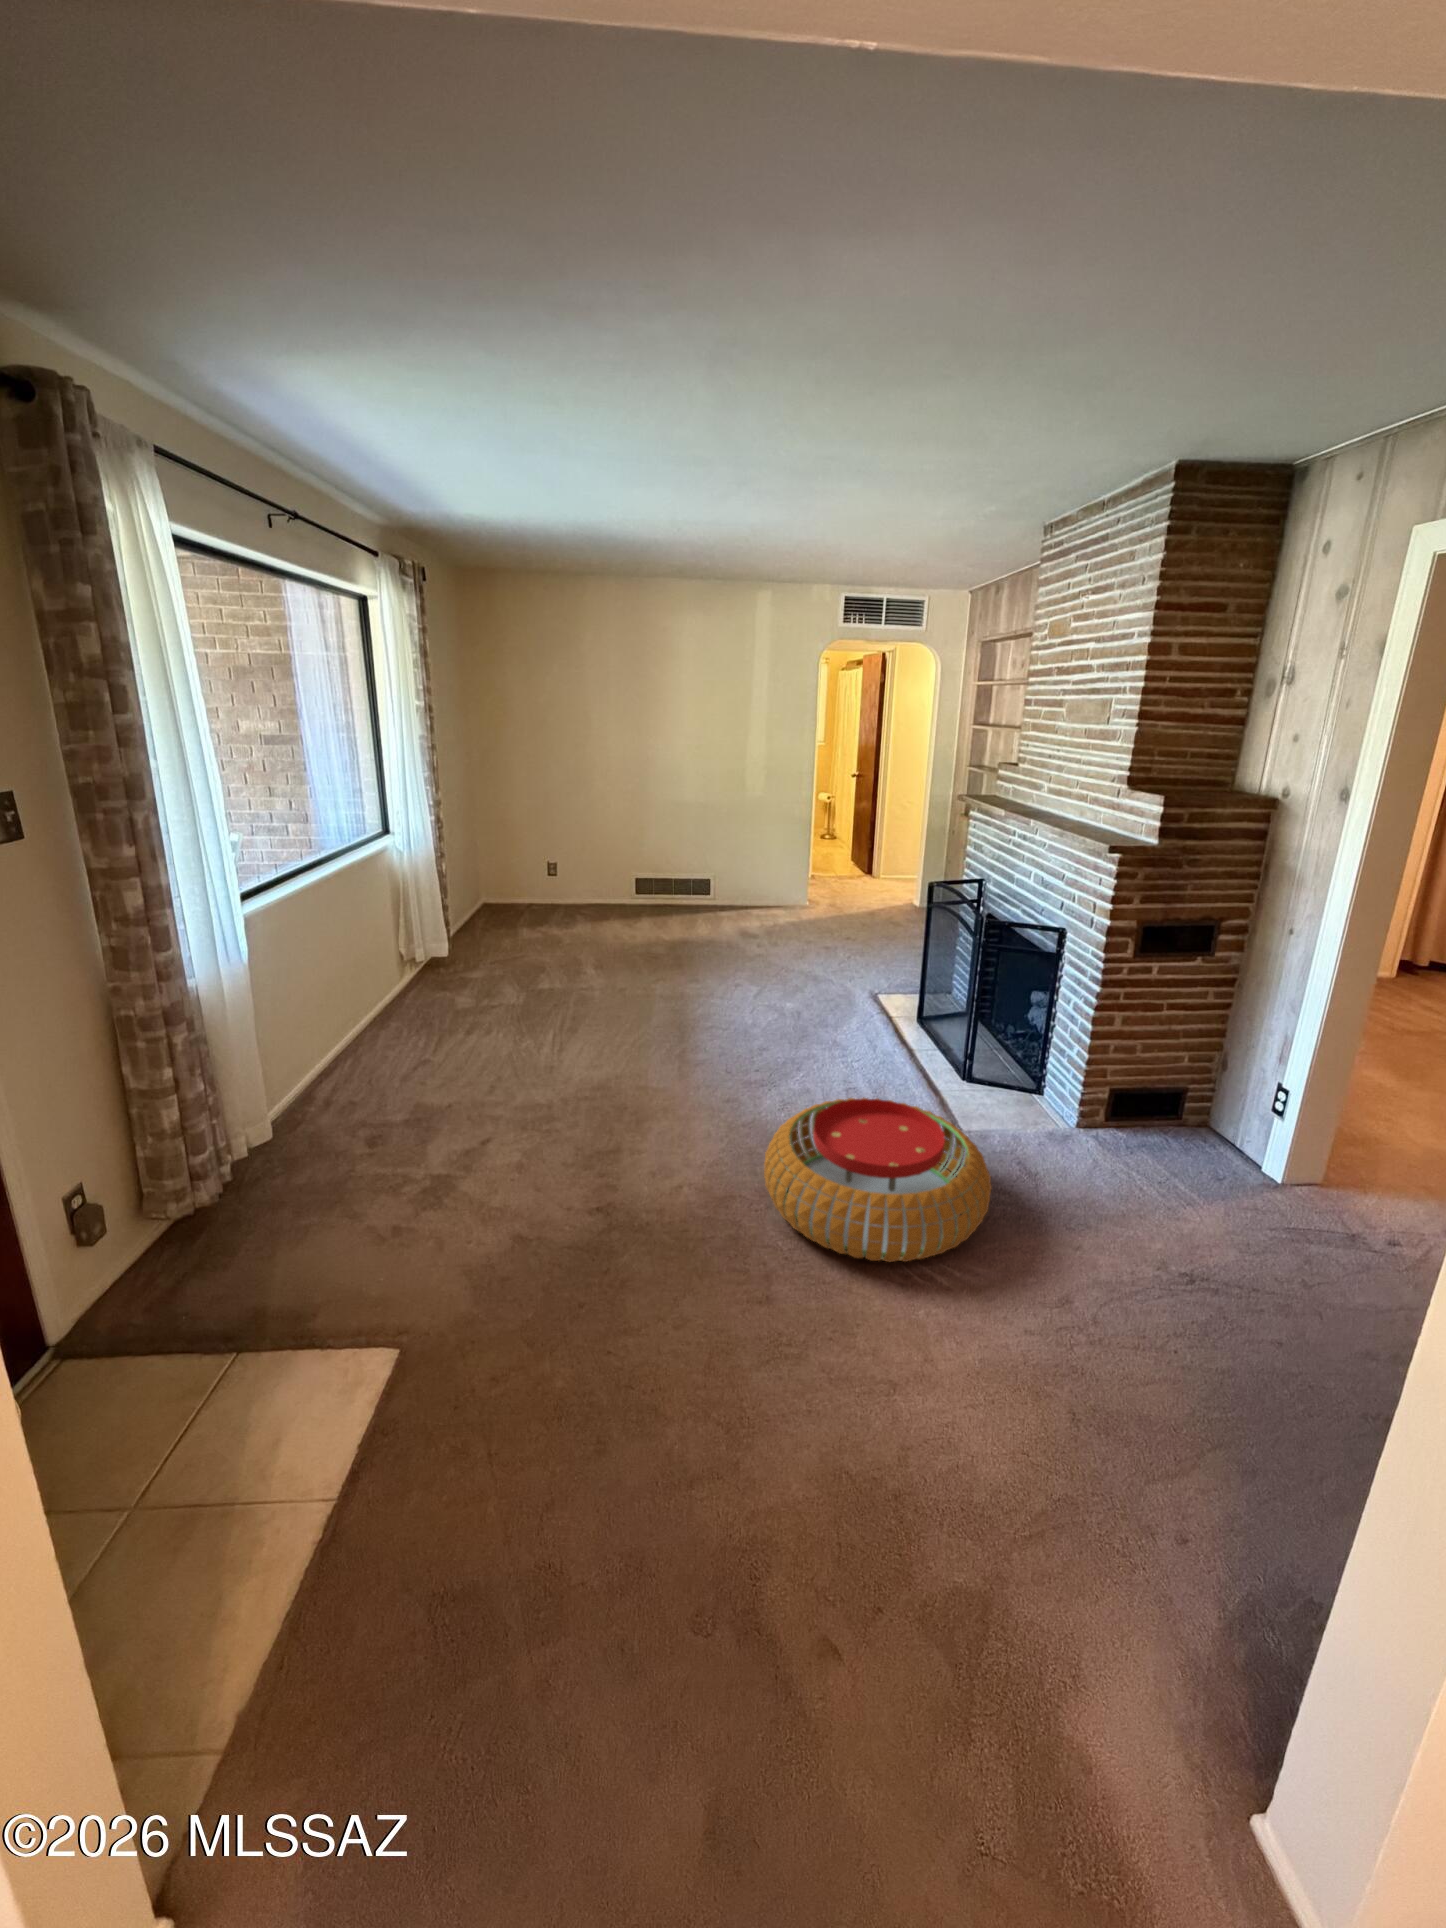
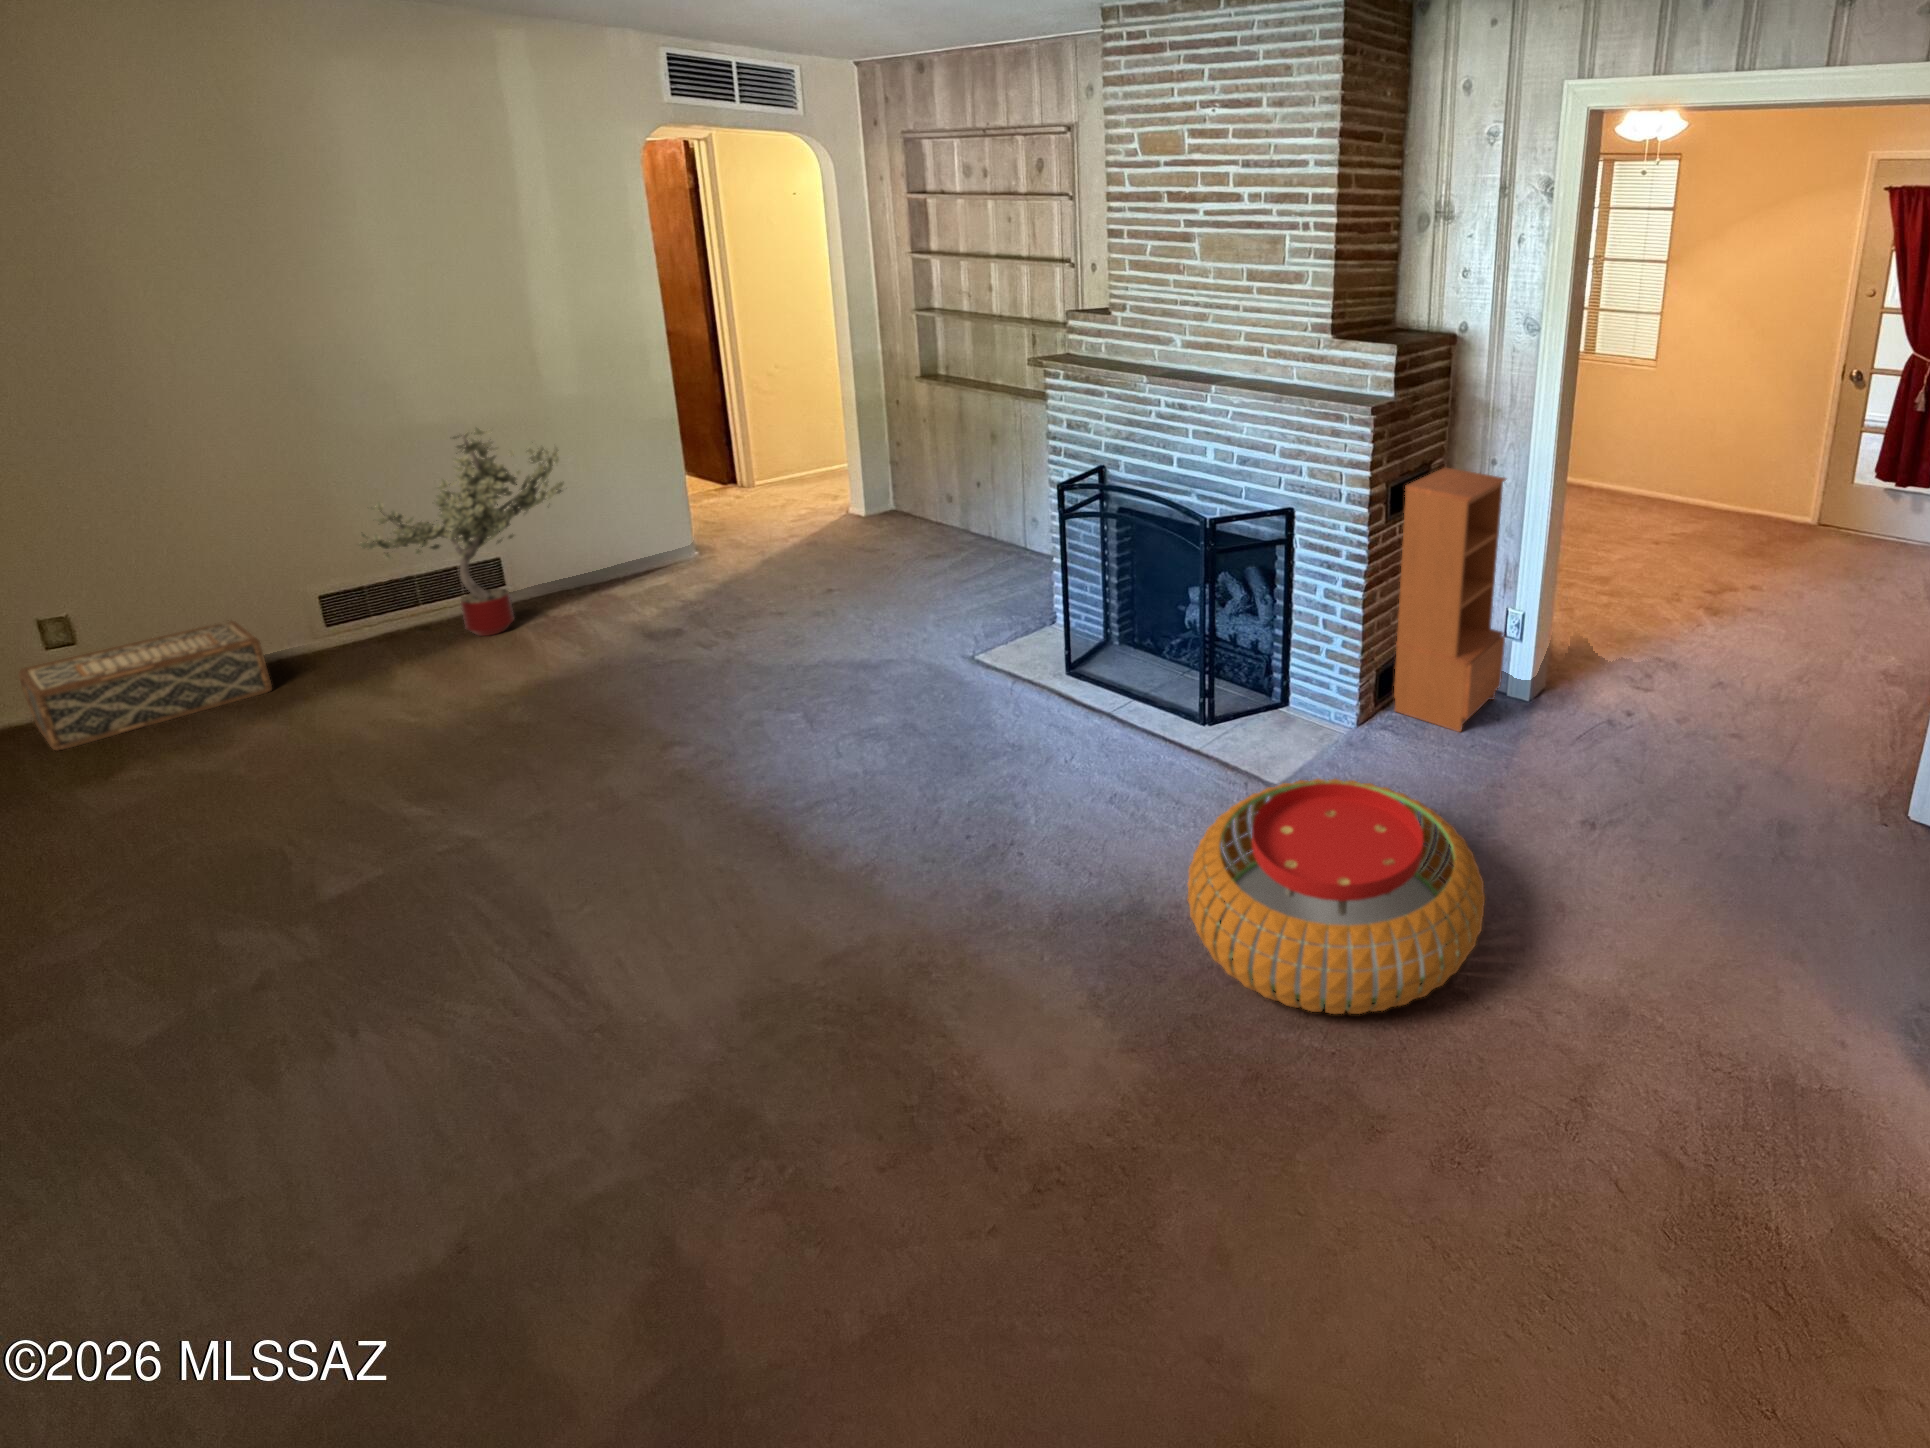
potted tree: none [655,806,746,917] -> present [360,428,564,636]
woven basket: none [543,880,615,915] -> present [19,621,272,750]
bookcase: none [1120,927,1280,1170] -> present [1394,468,1506,732]

